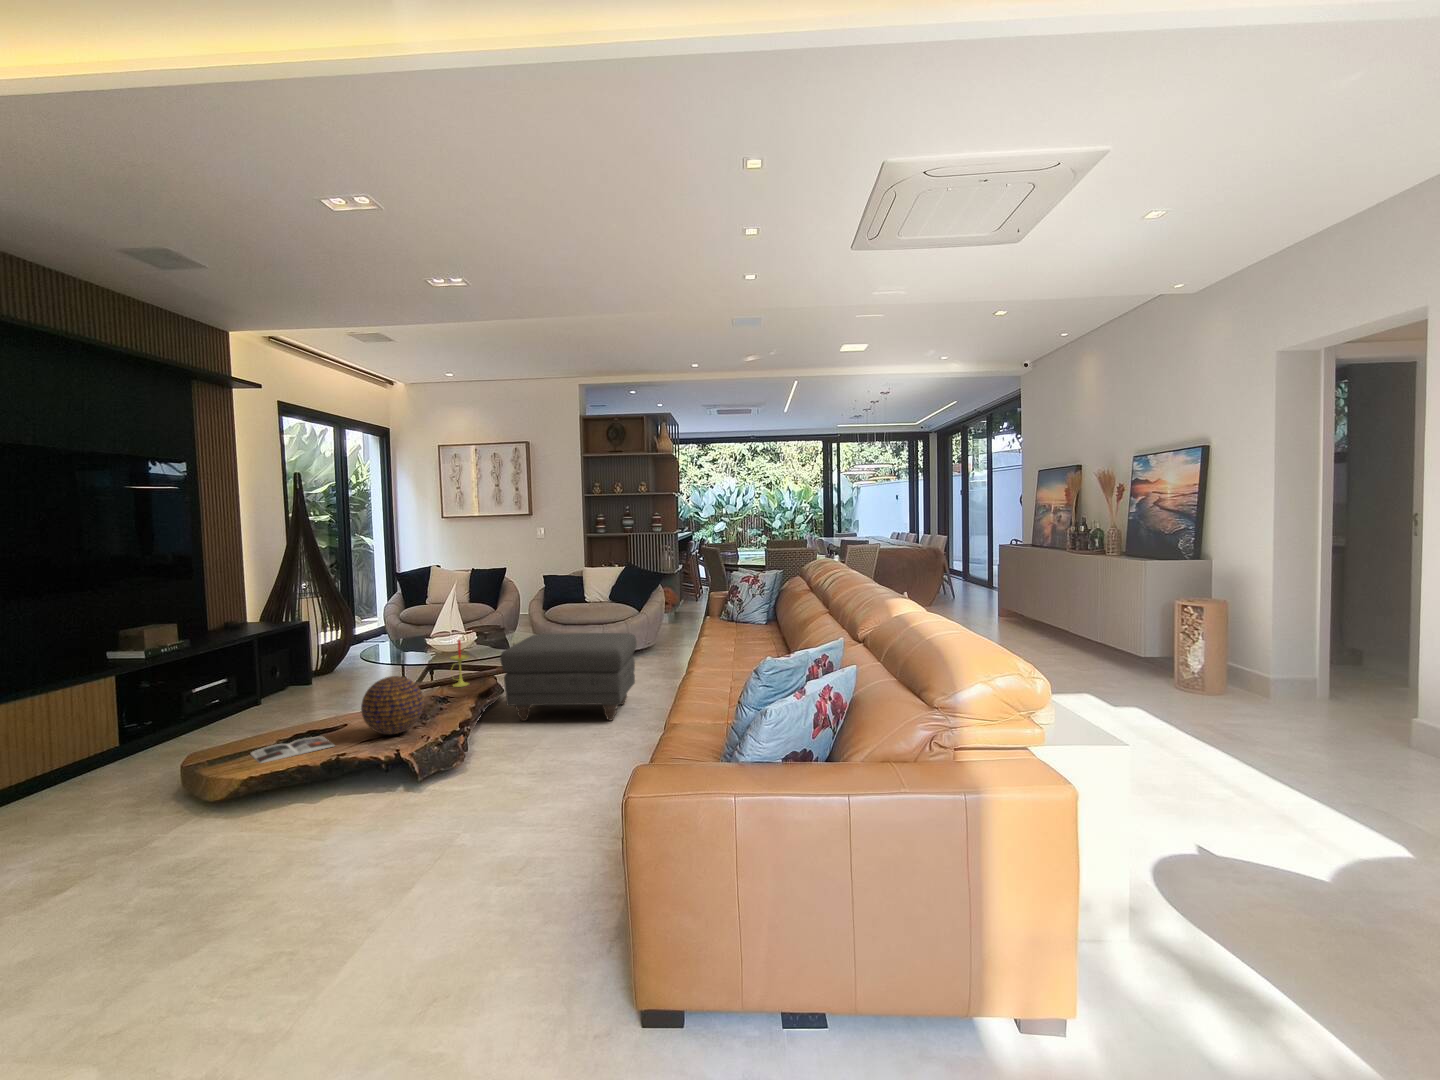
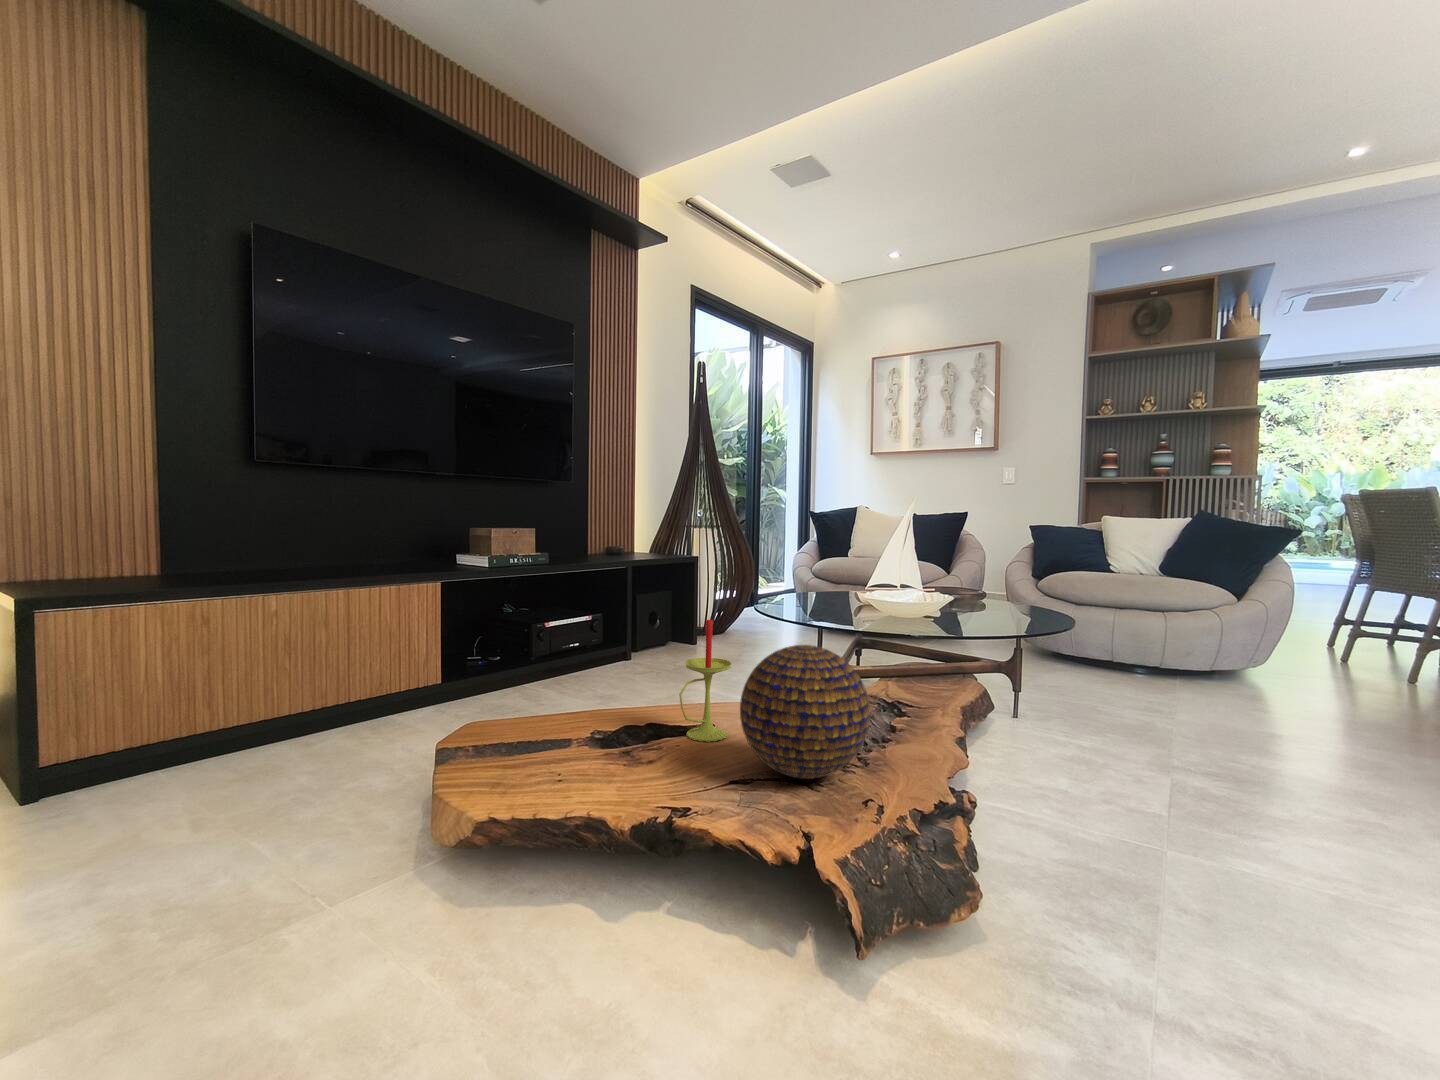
ottoman: present [500,633,637,721] -> none [1018,608,1380,848]
candle: present [450,640,469,687] -> present [679,620,732,742]
magazine: present [251,736,334,763] -> none [534,744,683,789]

